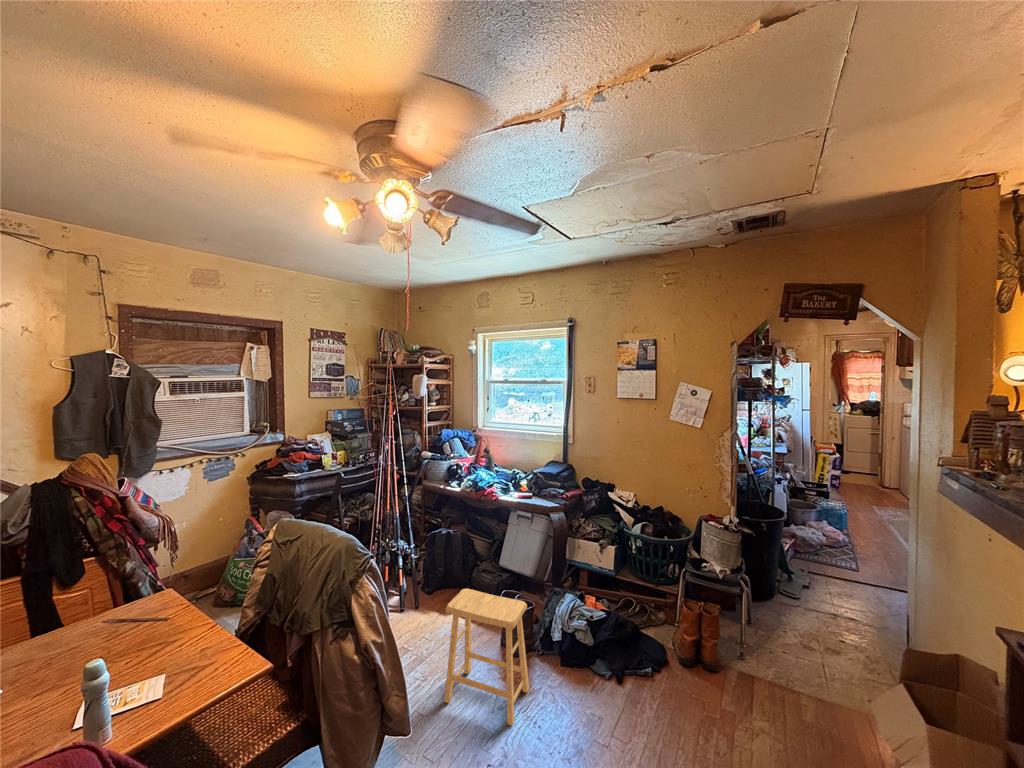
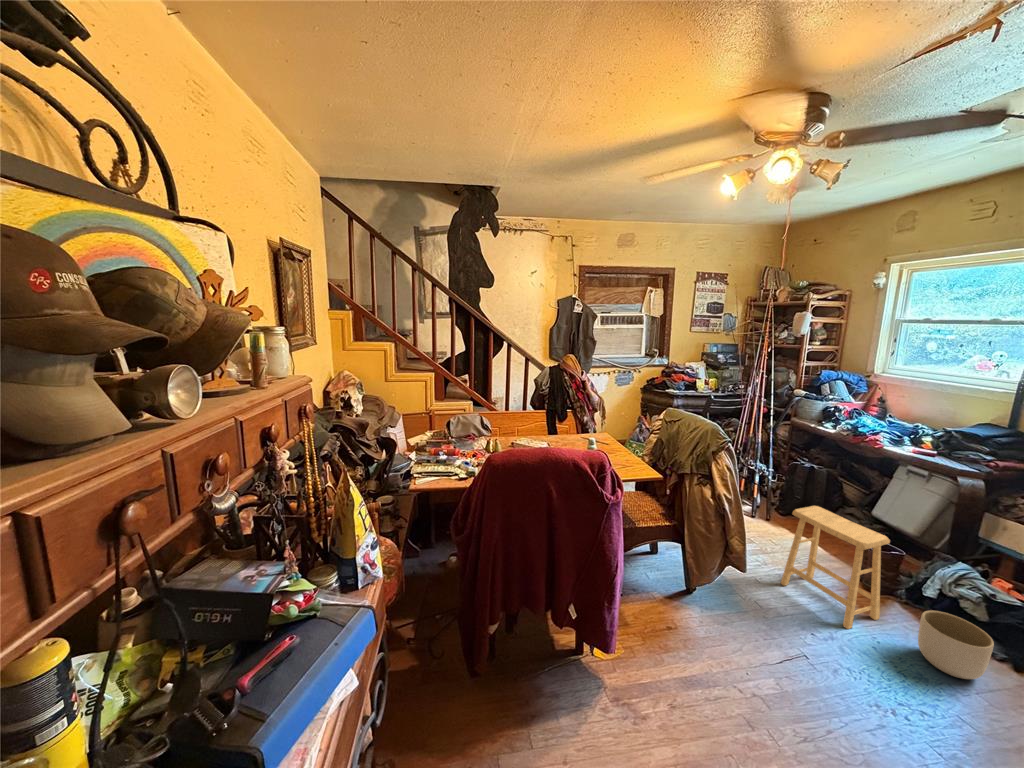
planter: none [560,656,605,723] -> present [918,610,994,679]

